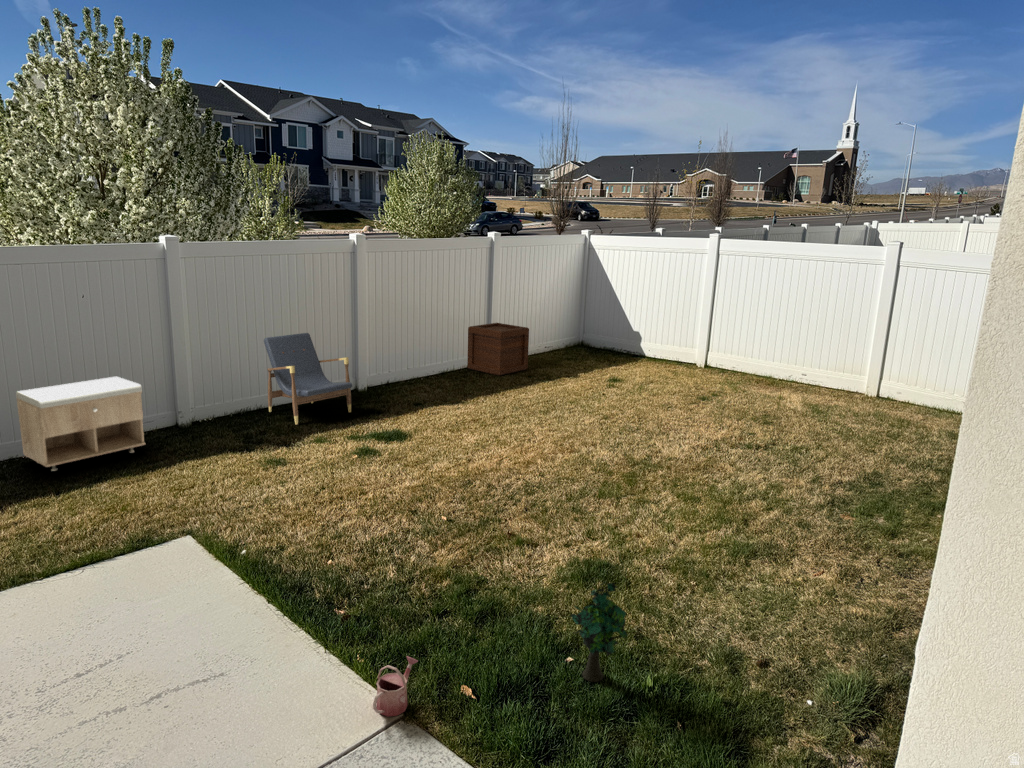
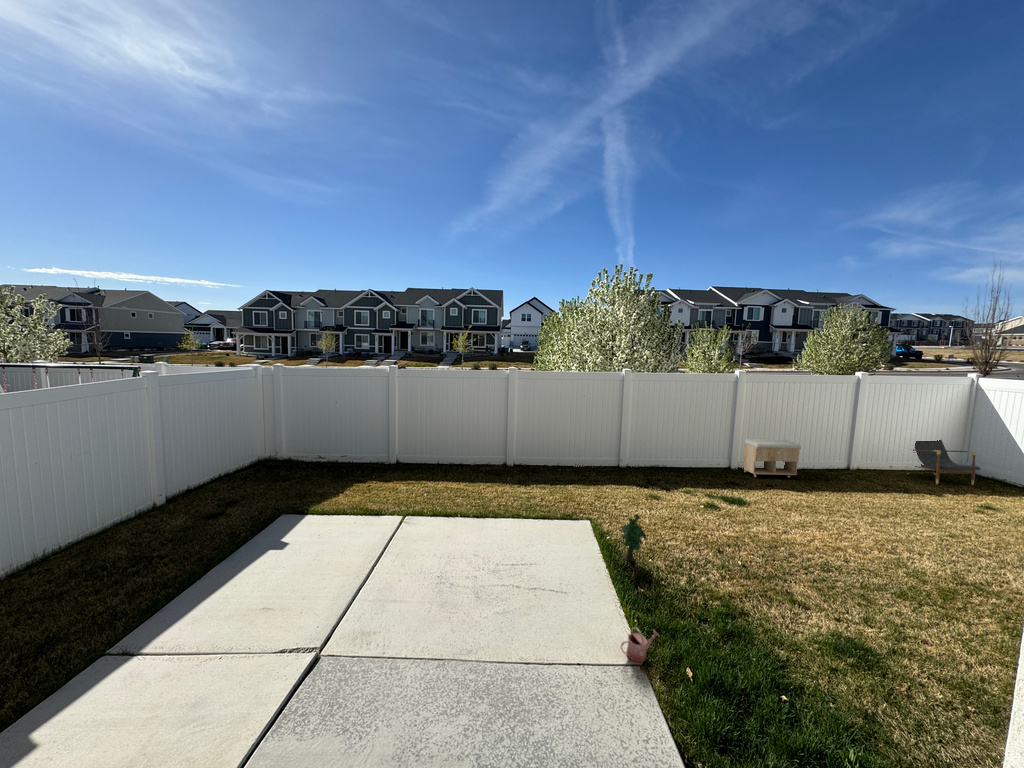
wooden crate: present [467,323,529,376] -> none [826,441,889,482]
lounge chair: present [264,333,352,425] -> present [907,440,980,485]
storage bench: present [16,377,145,471] -> present [744,438,801,477]
decorative plant: present [568,583,627,682] -> present [622,515,647,562]

